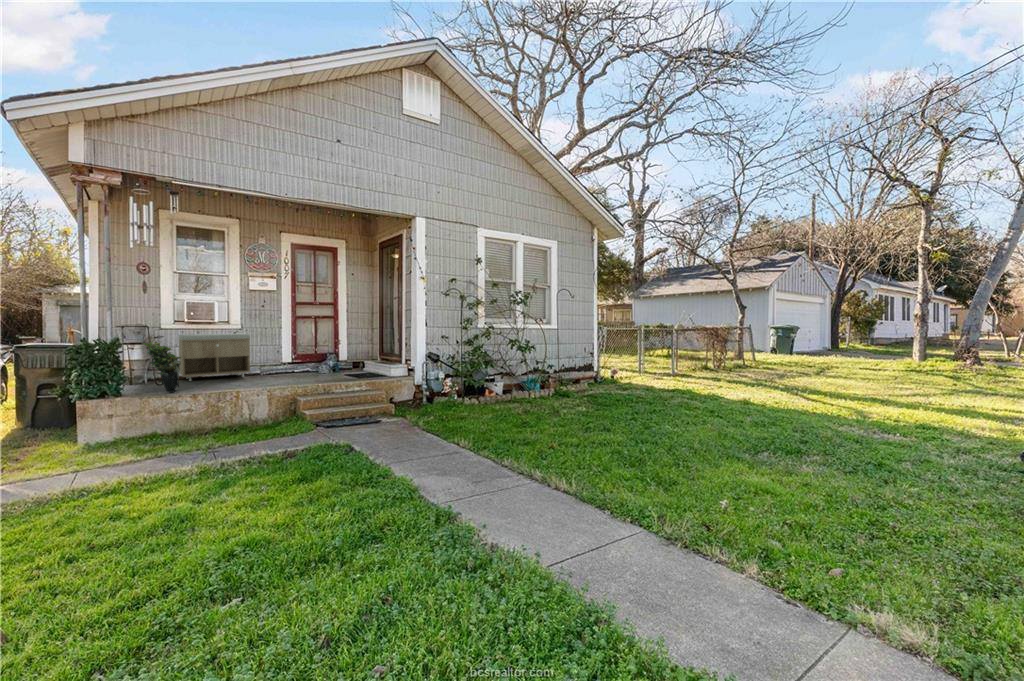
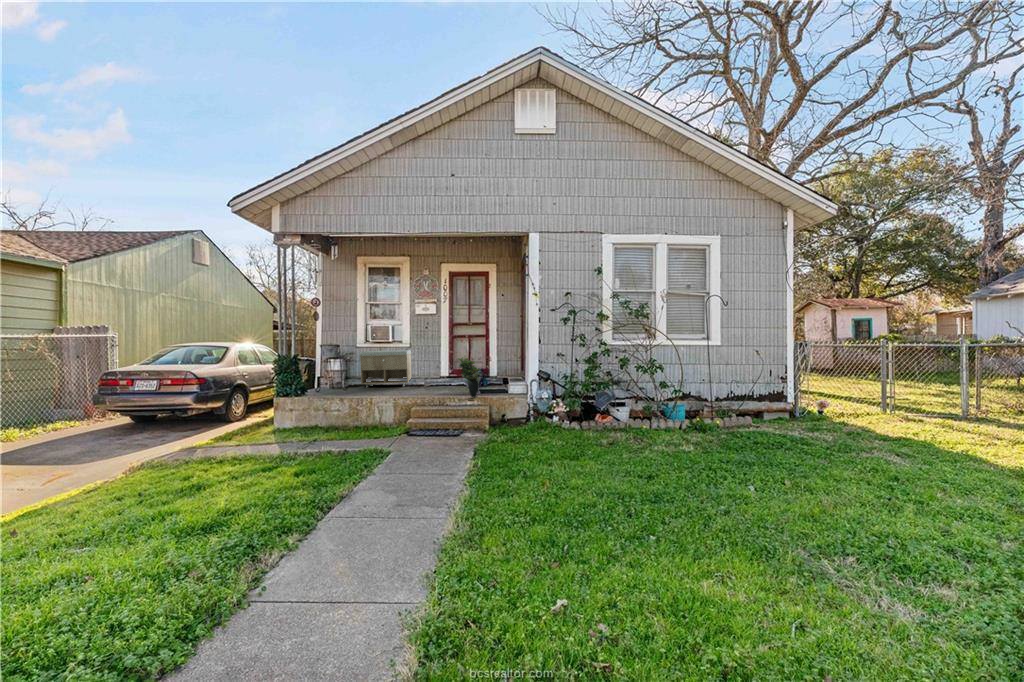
potted plant: present [144,342,181,393] -> present [458,357,480,397]

